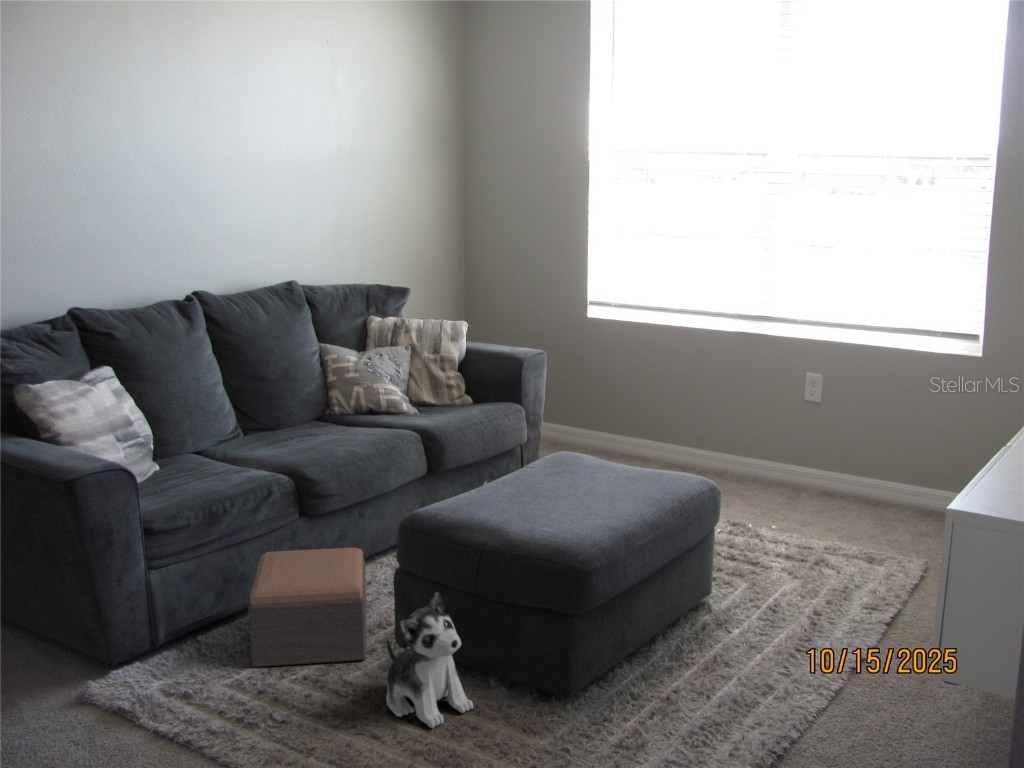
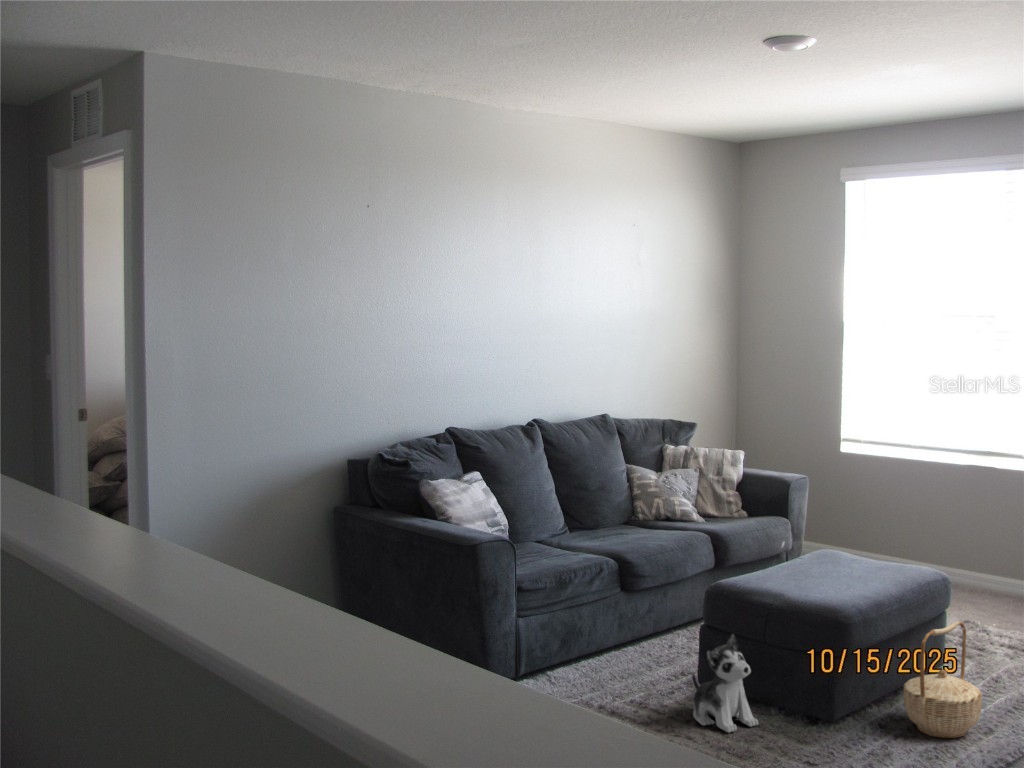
footstool: present [248,548,367,667] -> none [590,612,675,694]
basket: none [659,552,758,706] -> present [903,622,982,738]

